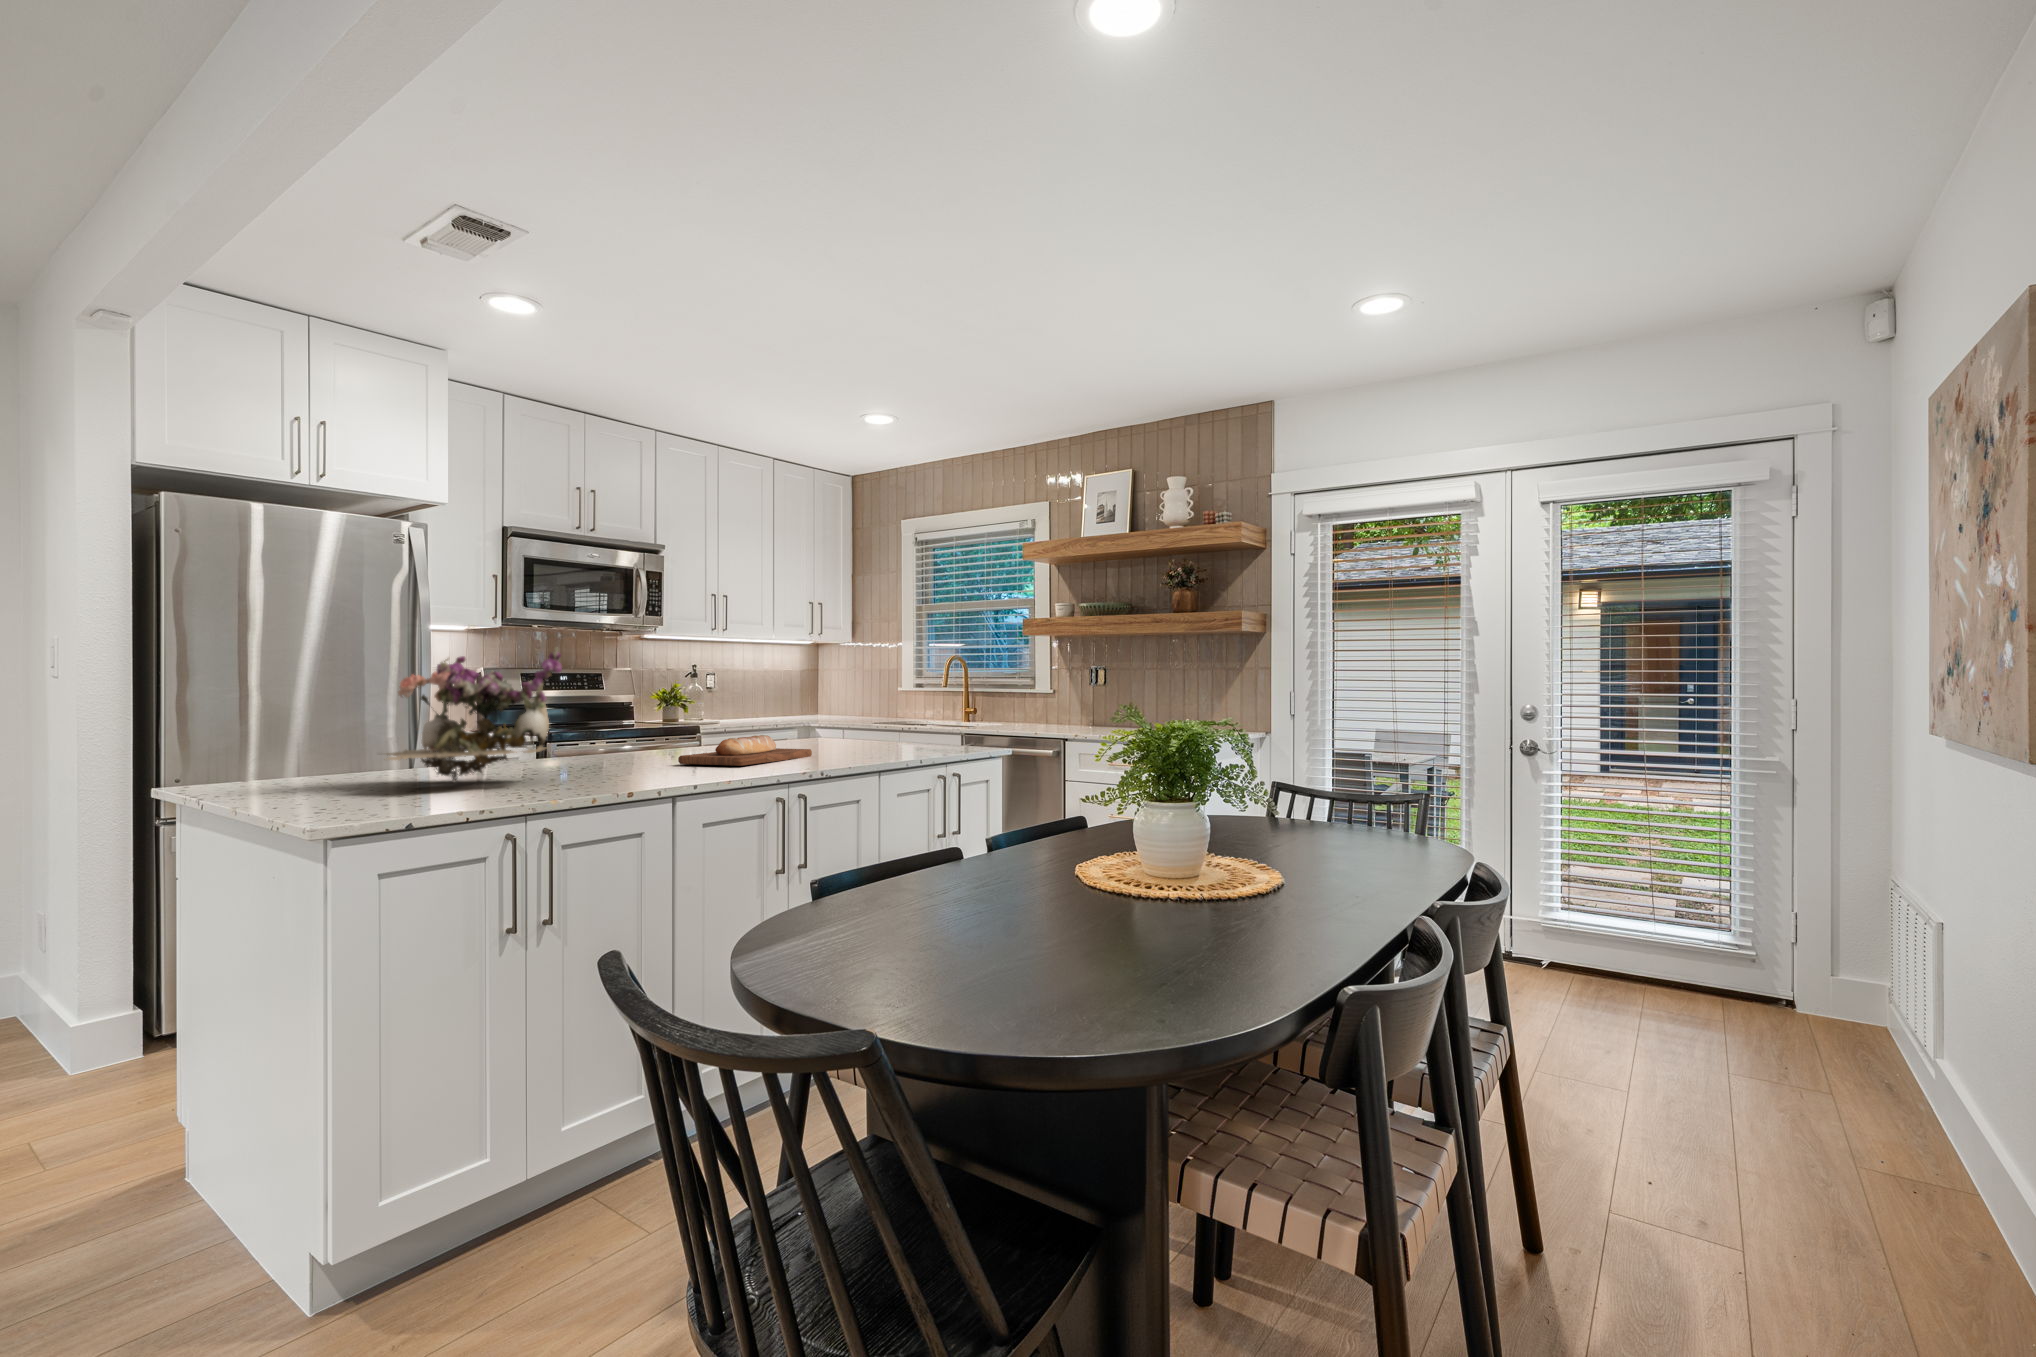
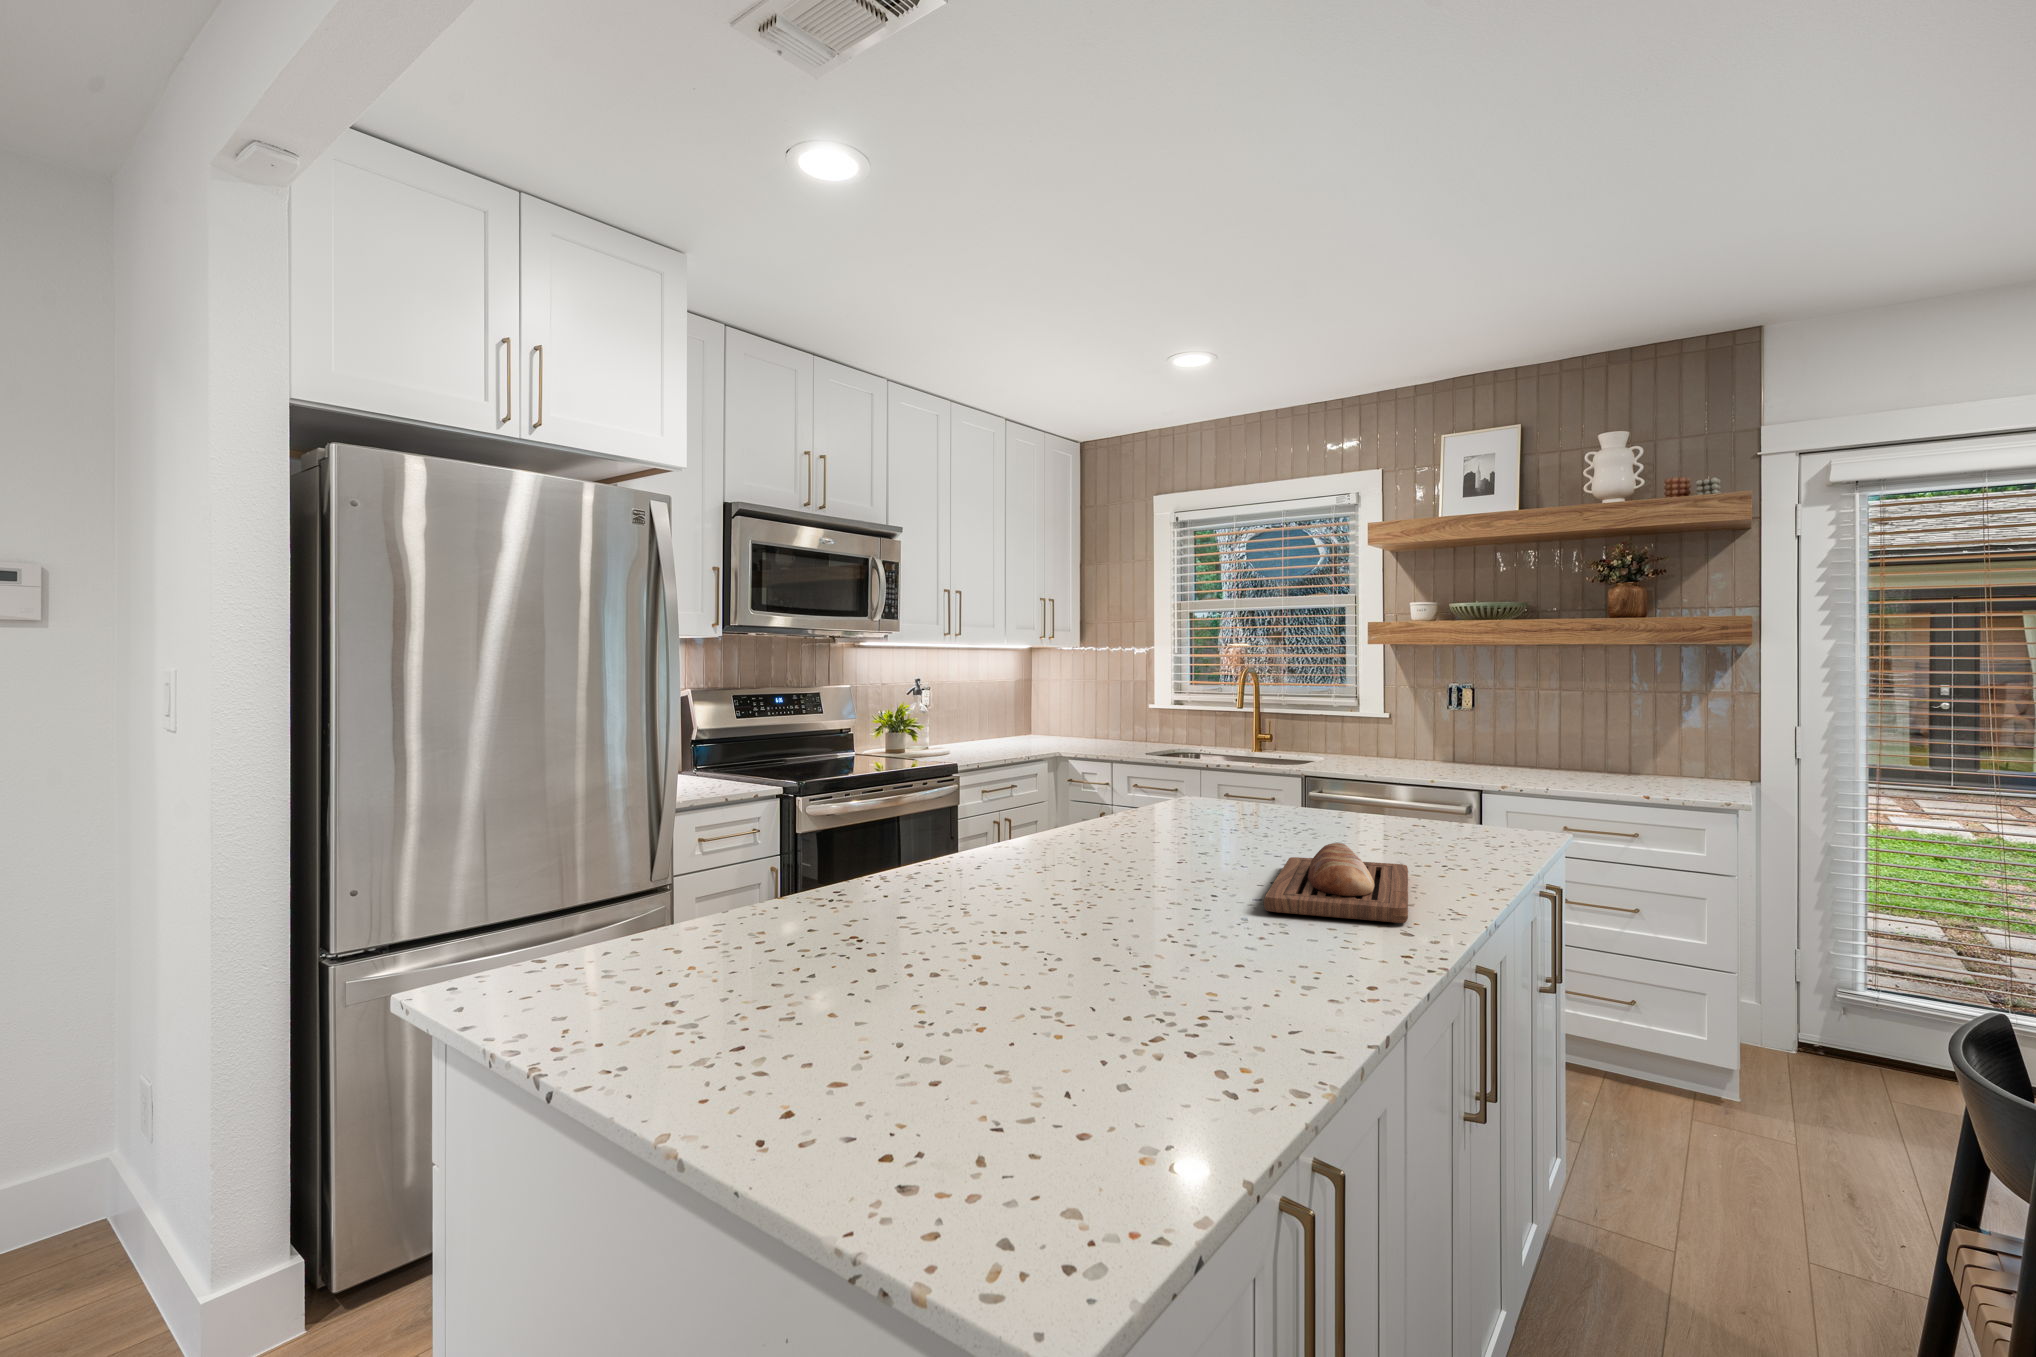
flower arrangement: present [384,648,562,782] -> none [869,728,1225,1002]

